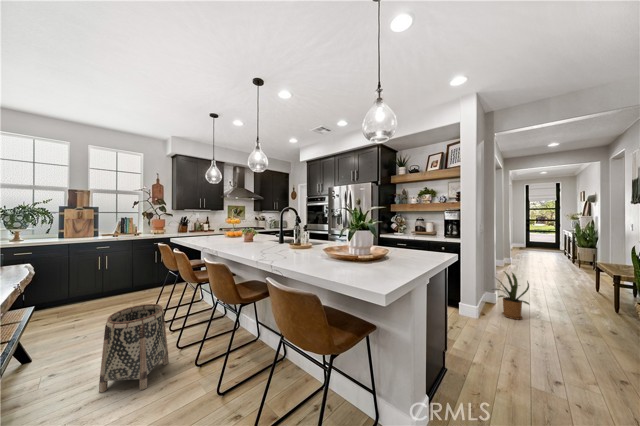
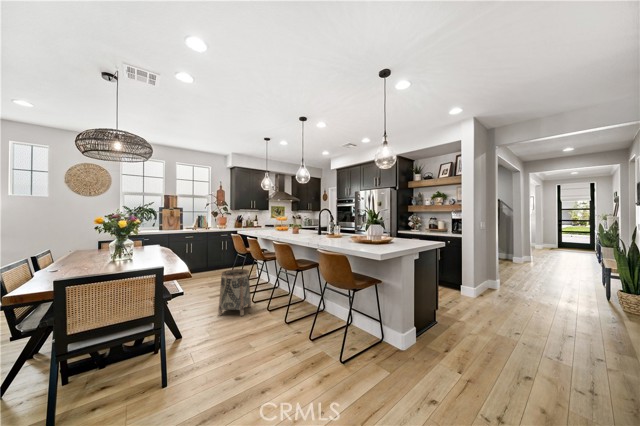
house plant: present [493,271,529,320] -> none [486,259,515,298]

